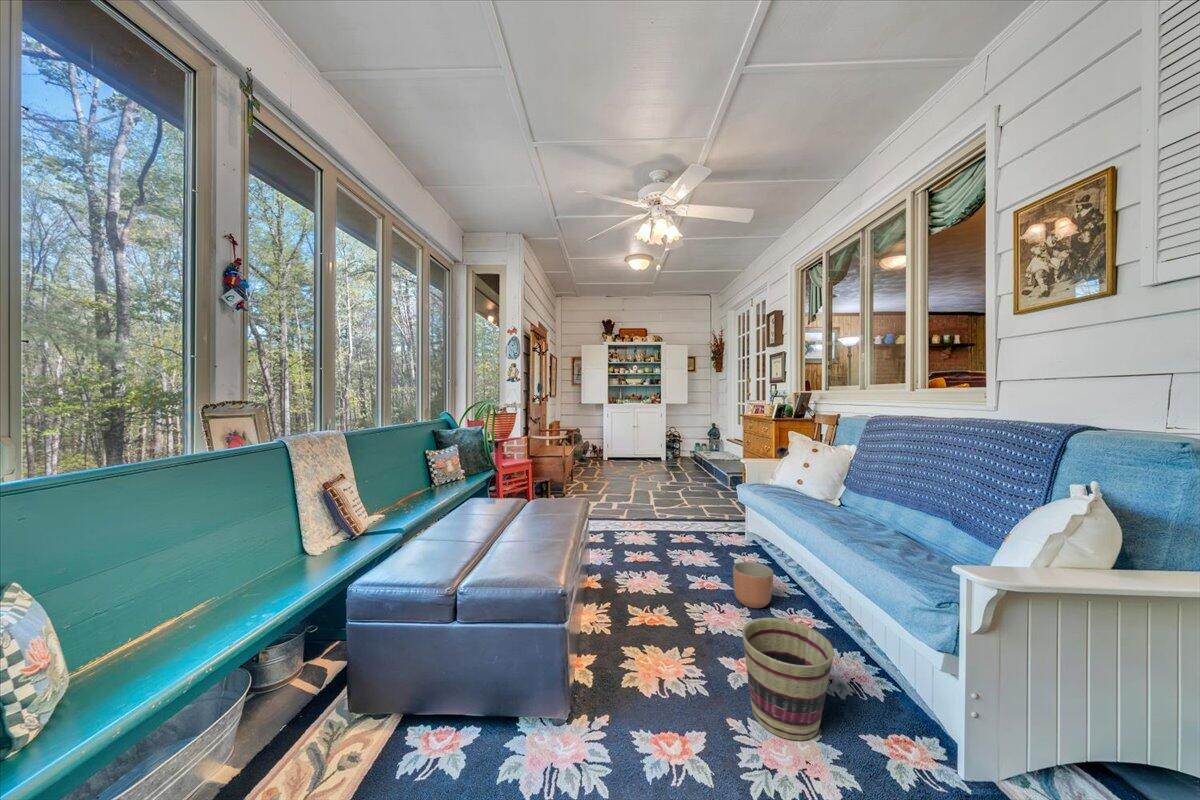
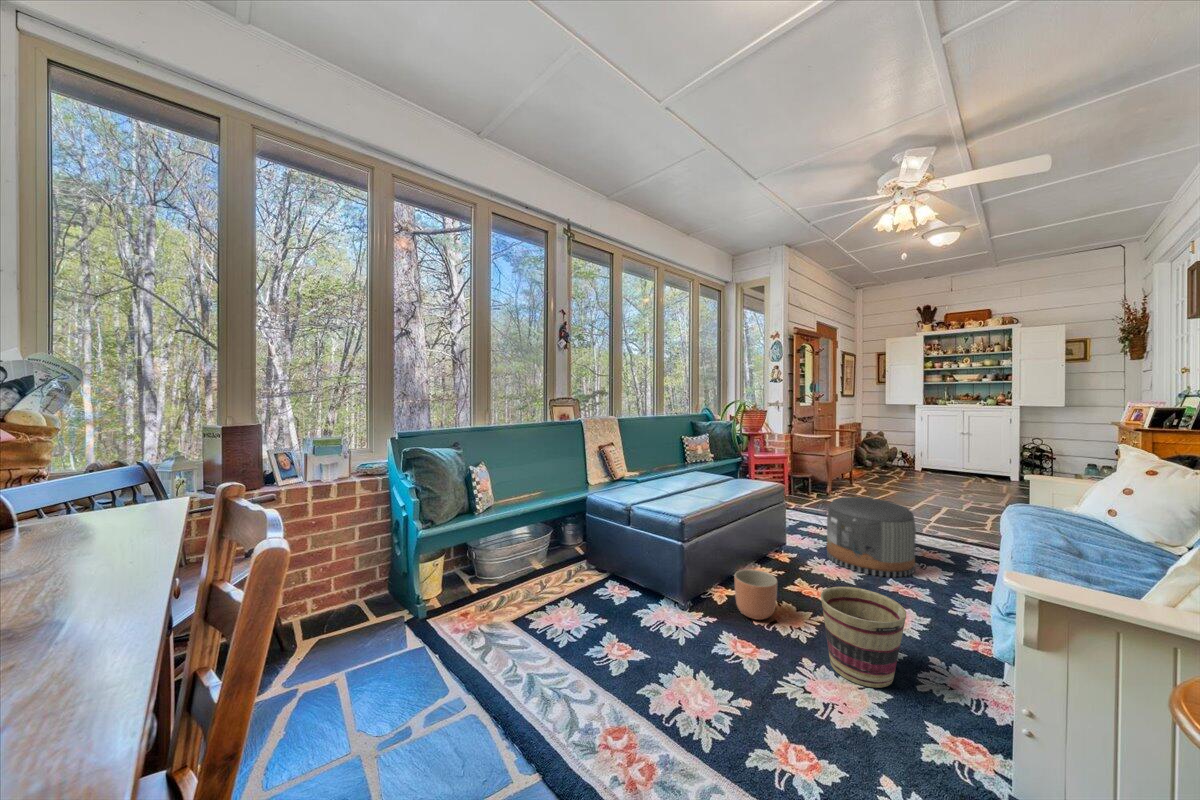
pouf: none [624,500,701,582] -> present [827,497,916,577]
planter: present [733,562,773,608] -> present [735,569,777,620]

